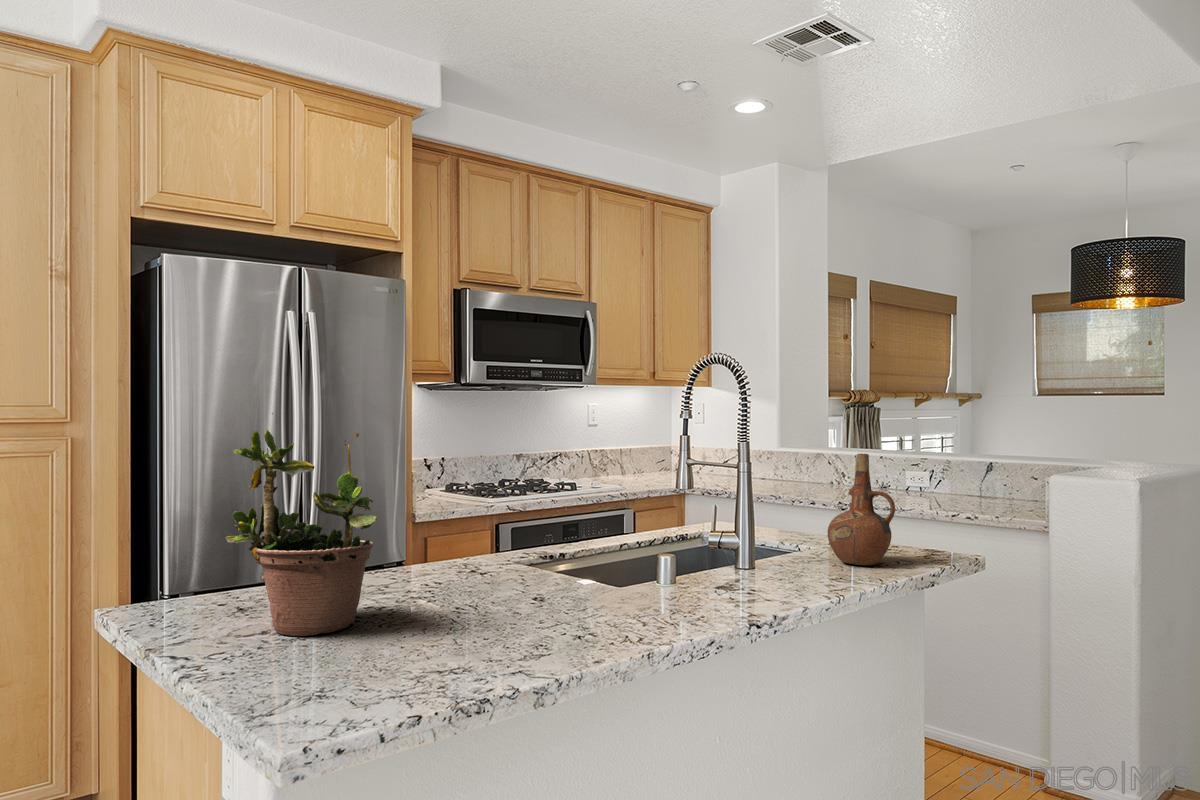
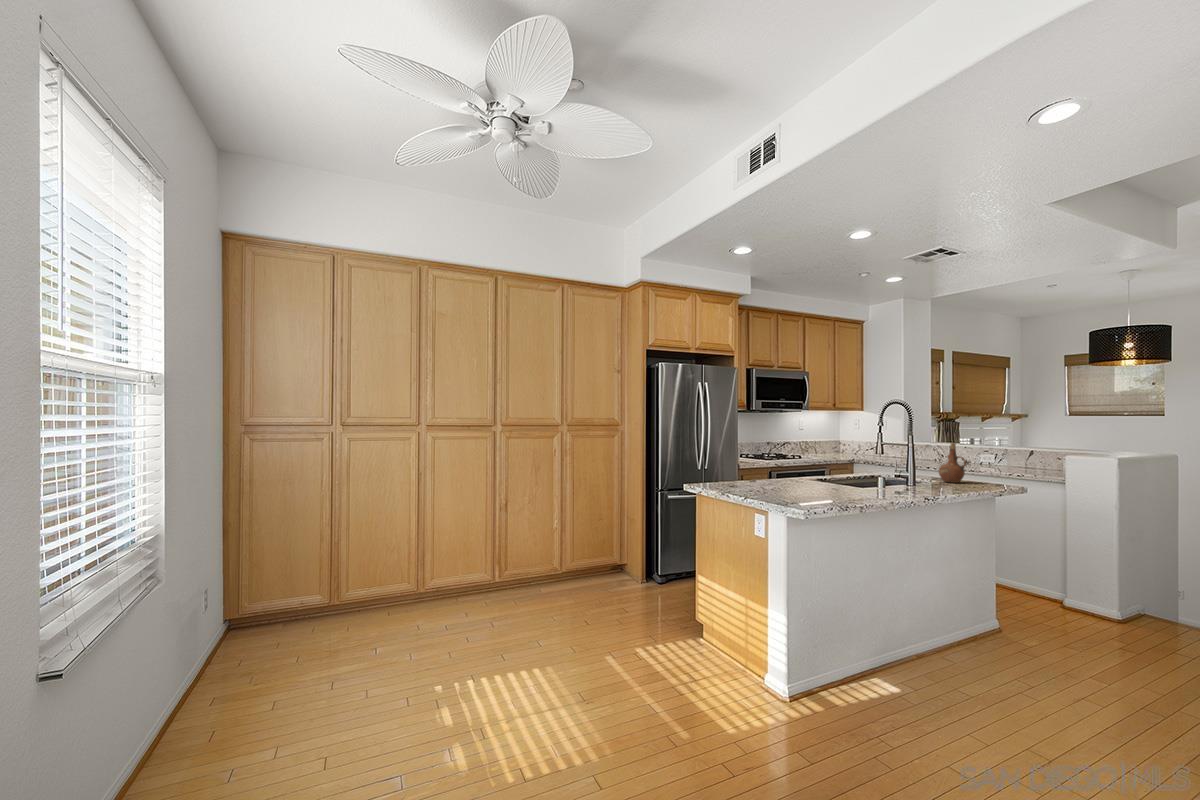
potted plant: present [225,413,377,636] -> none [757,426,803,487]

